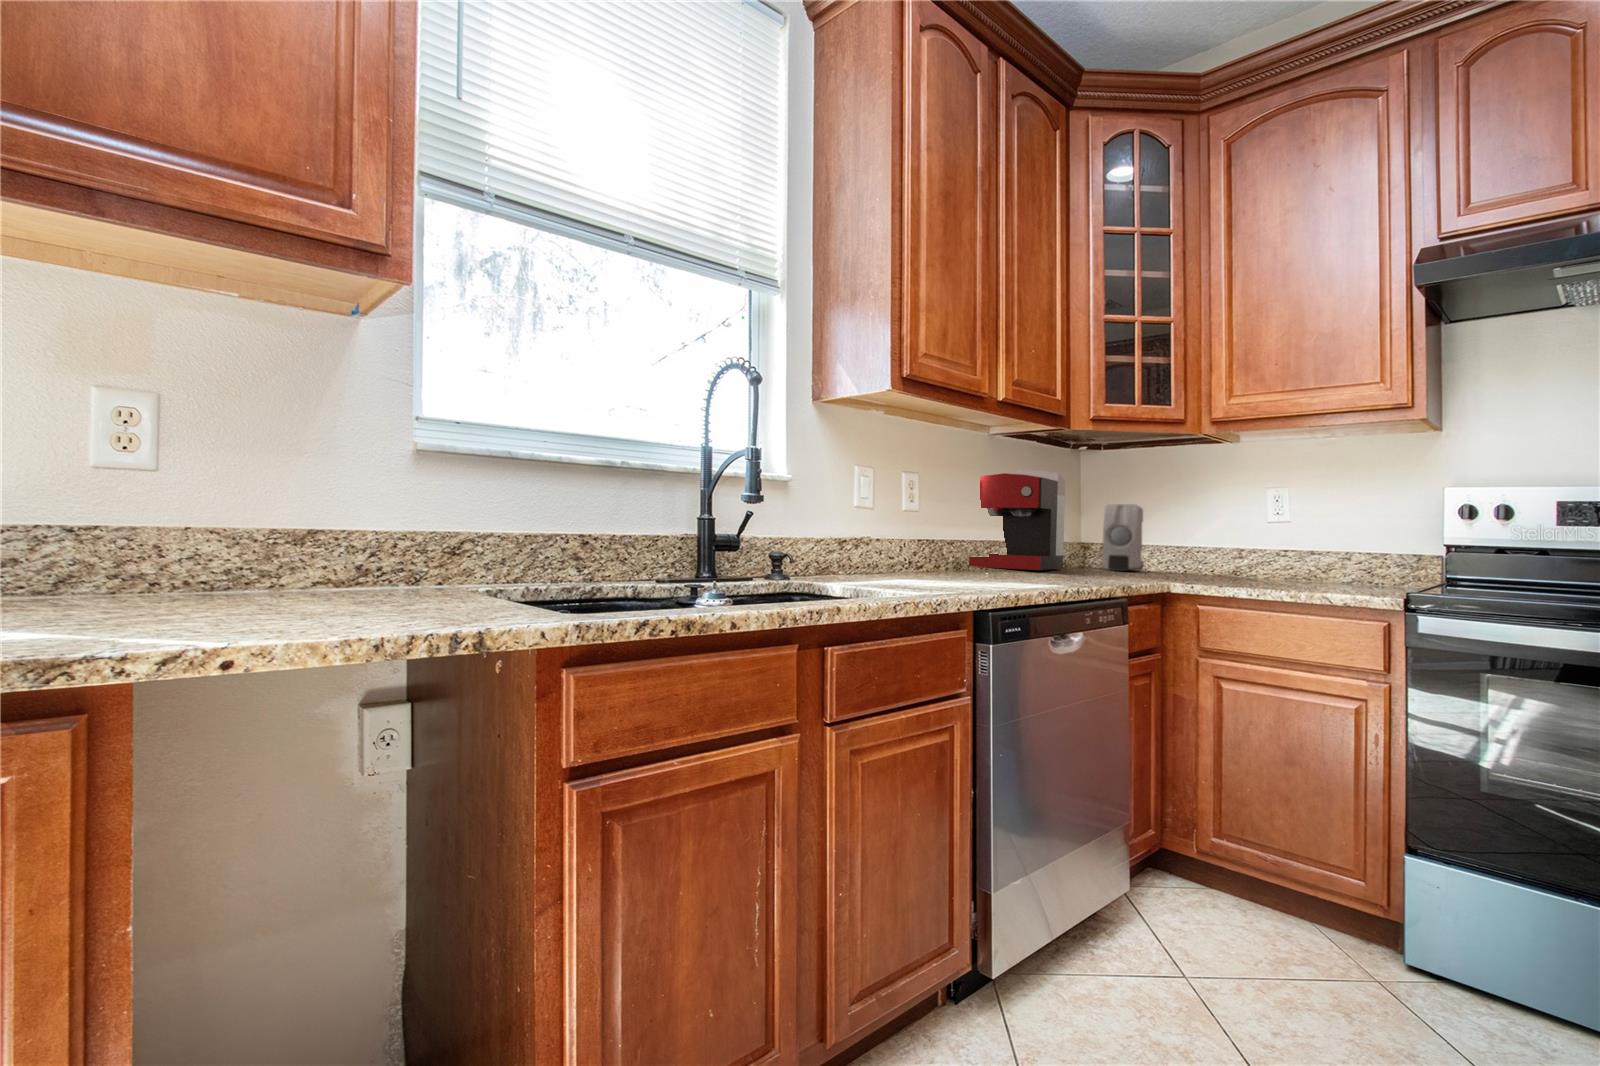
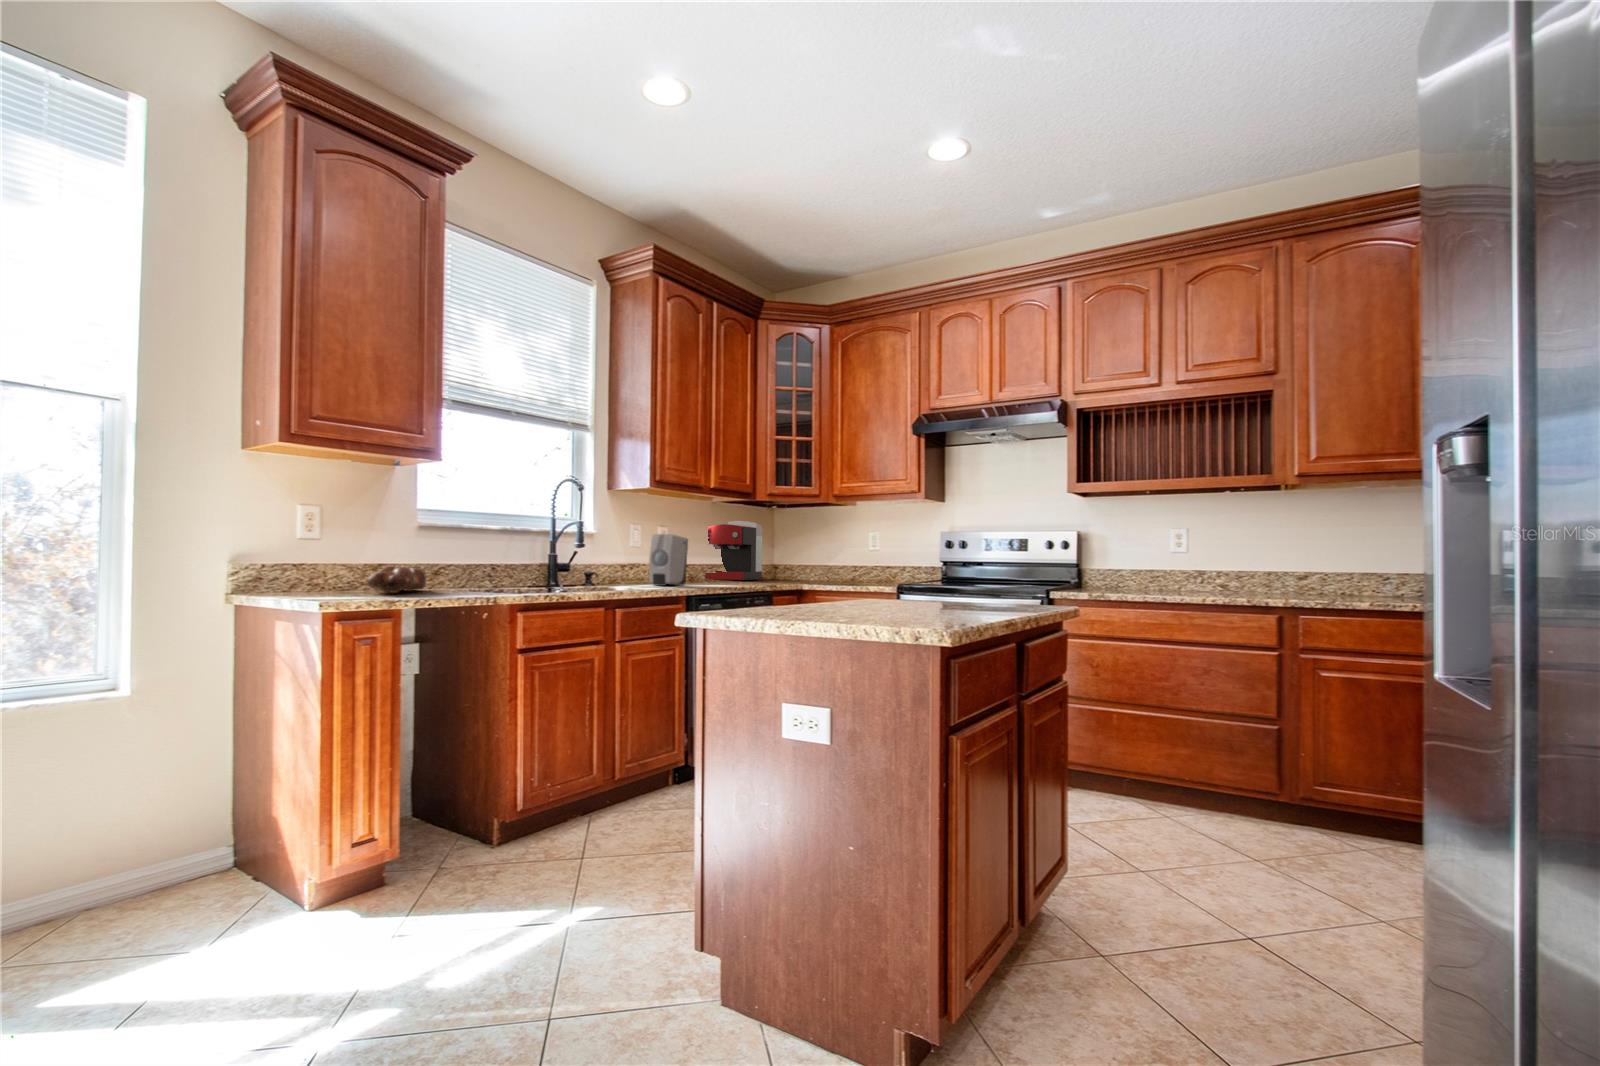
soap dispenser: present [1102,504,1144,571] -> present [649,534,688,586]
bread loaf: none [181,534,387,606] -> present [367,566,426,593]

